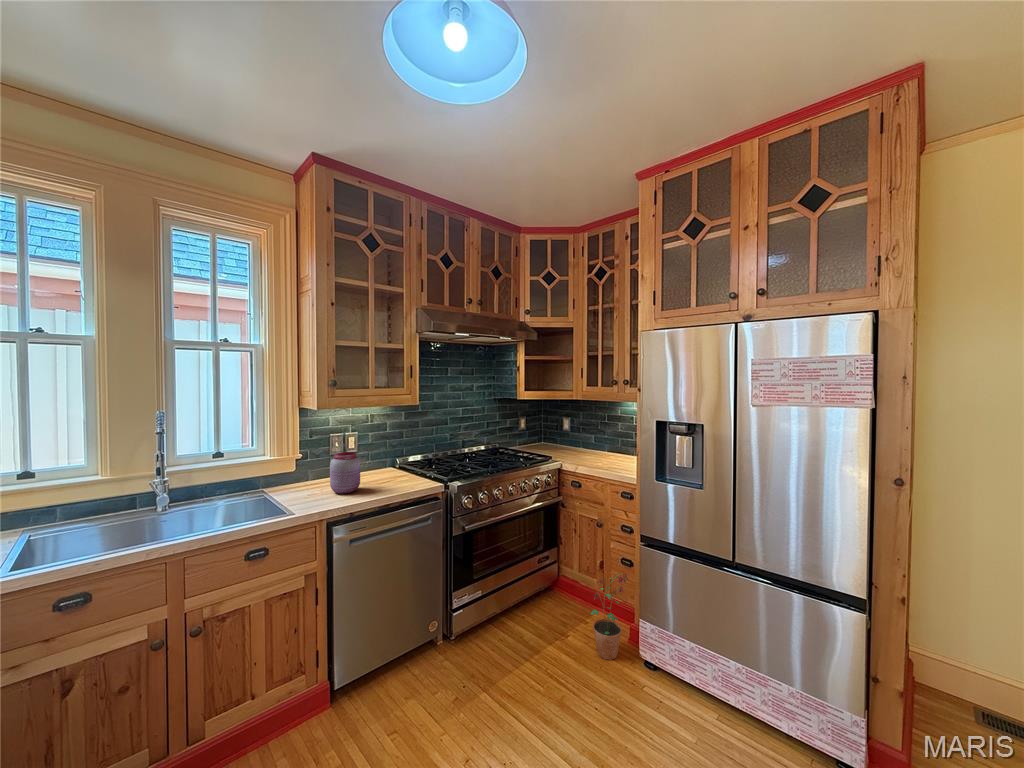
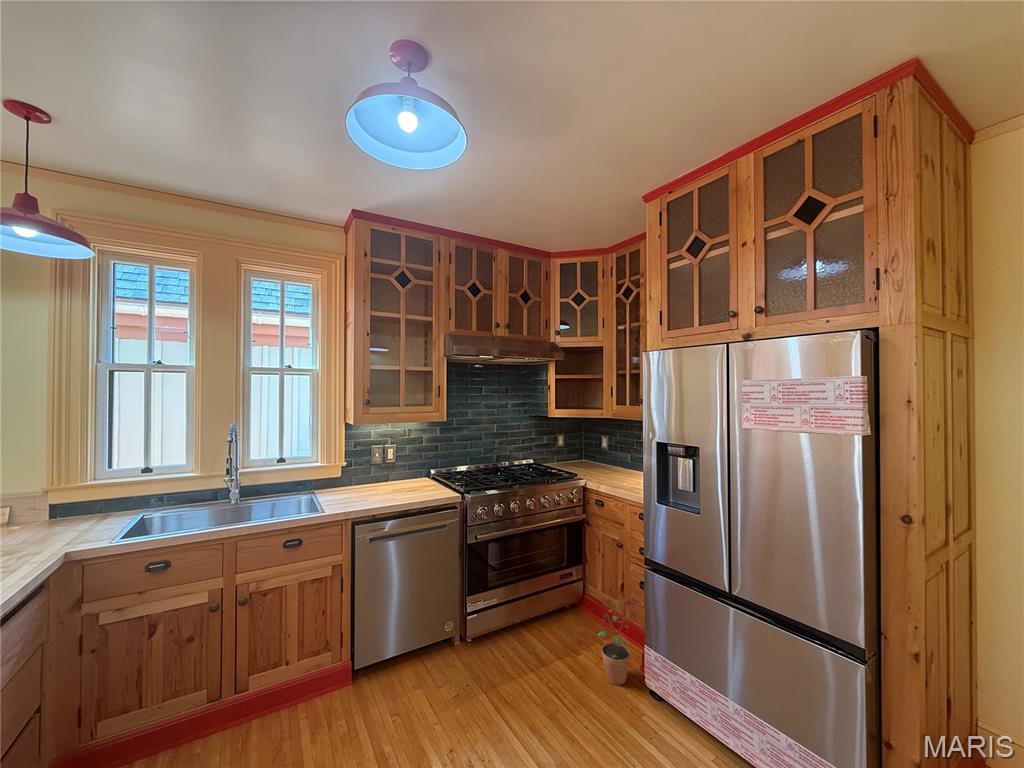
jar: present [330,452,360,494] -> none [363,461,389,498]

